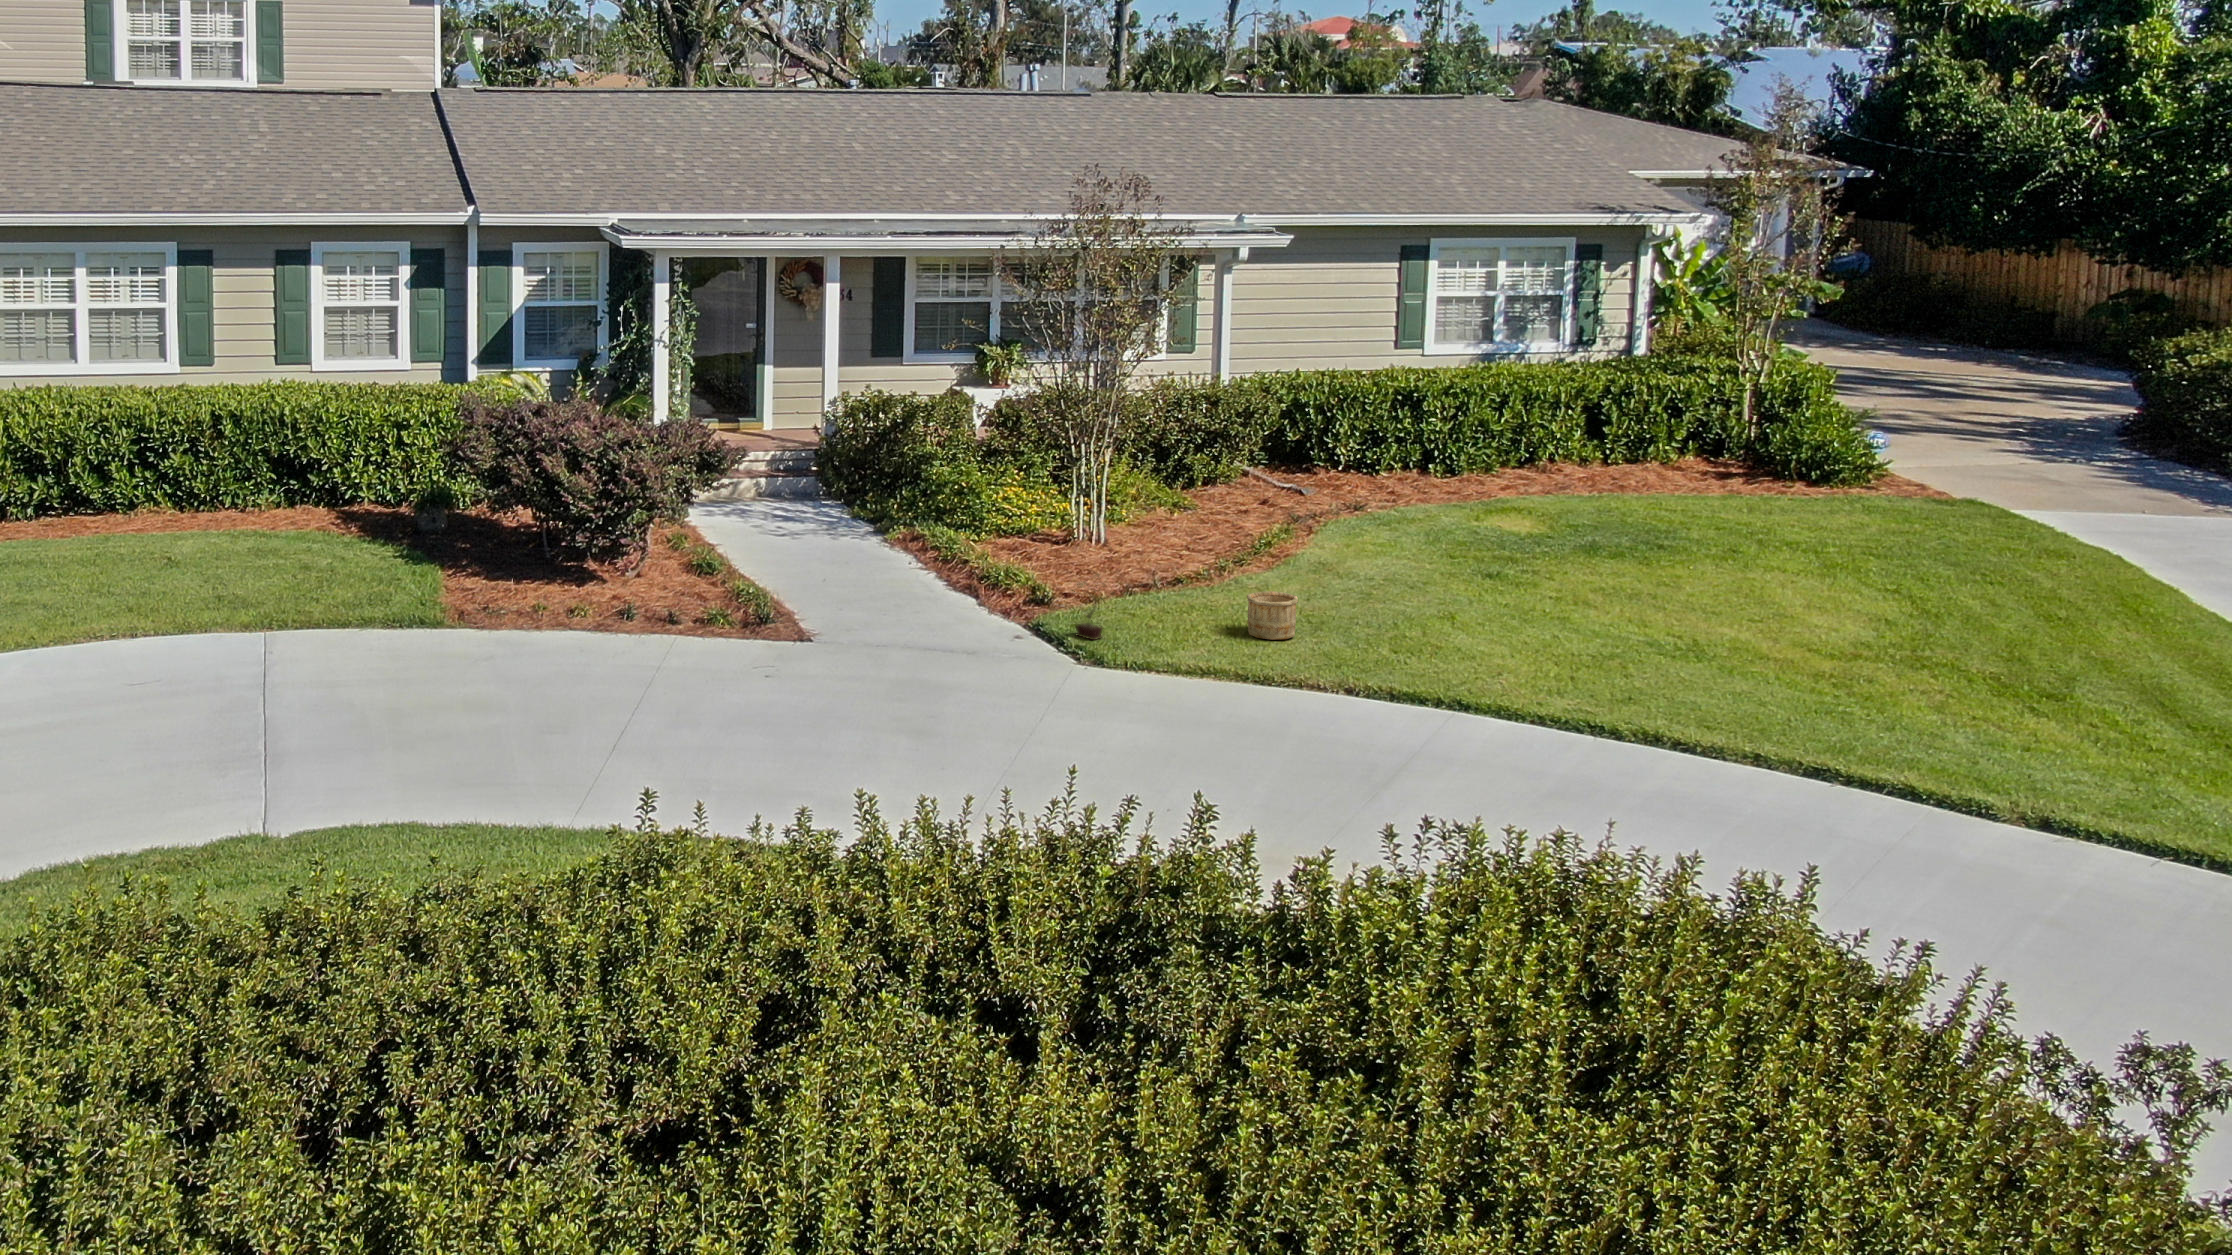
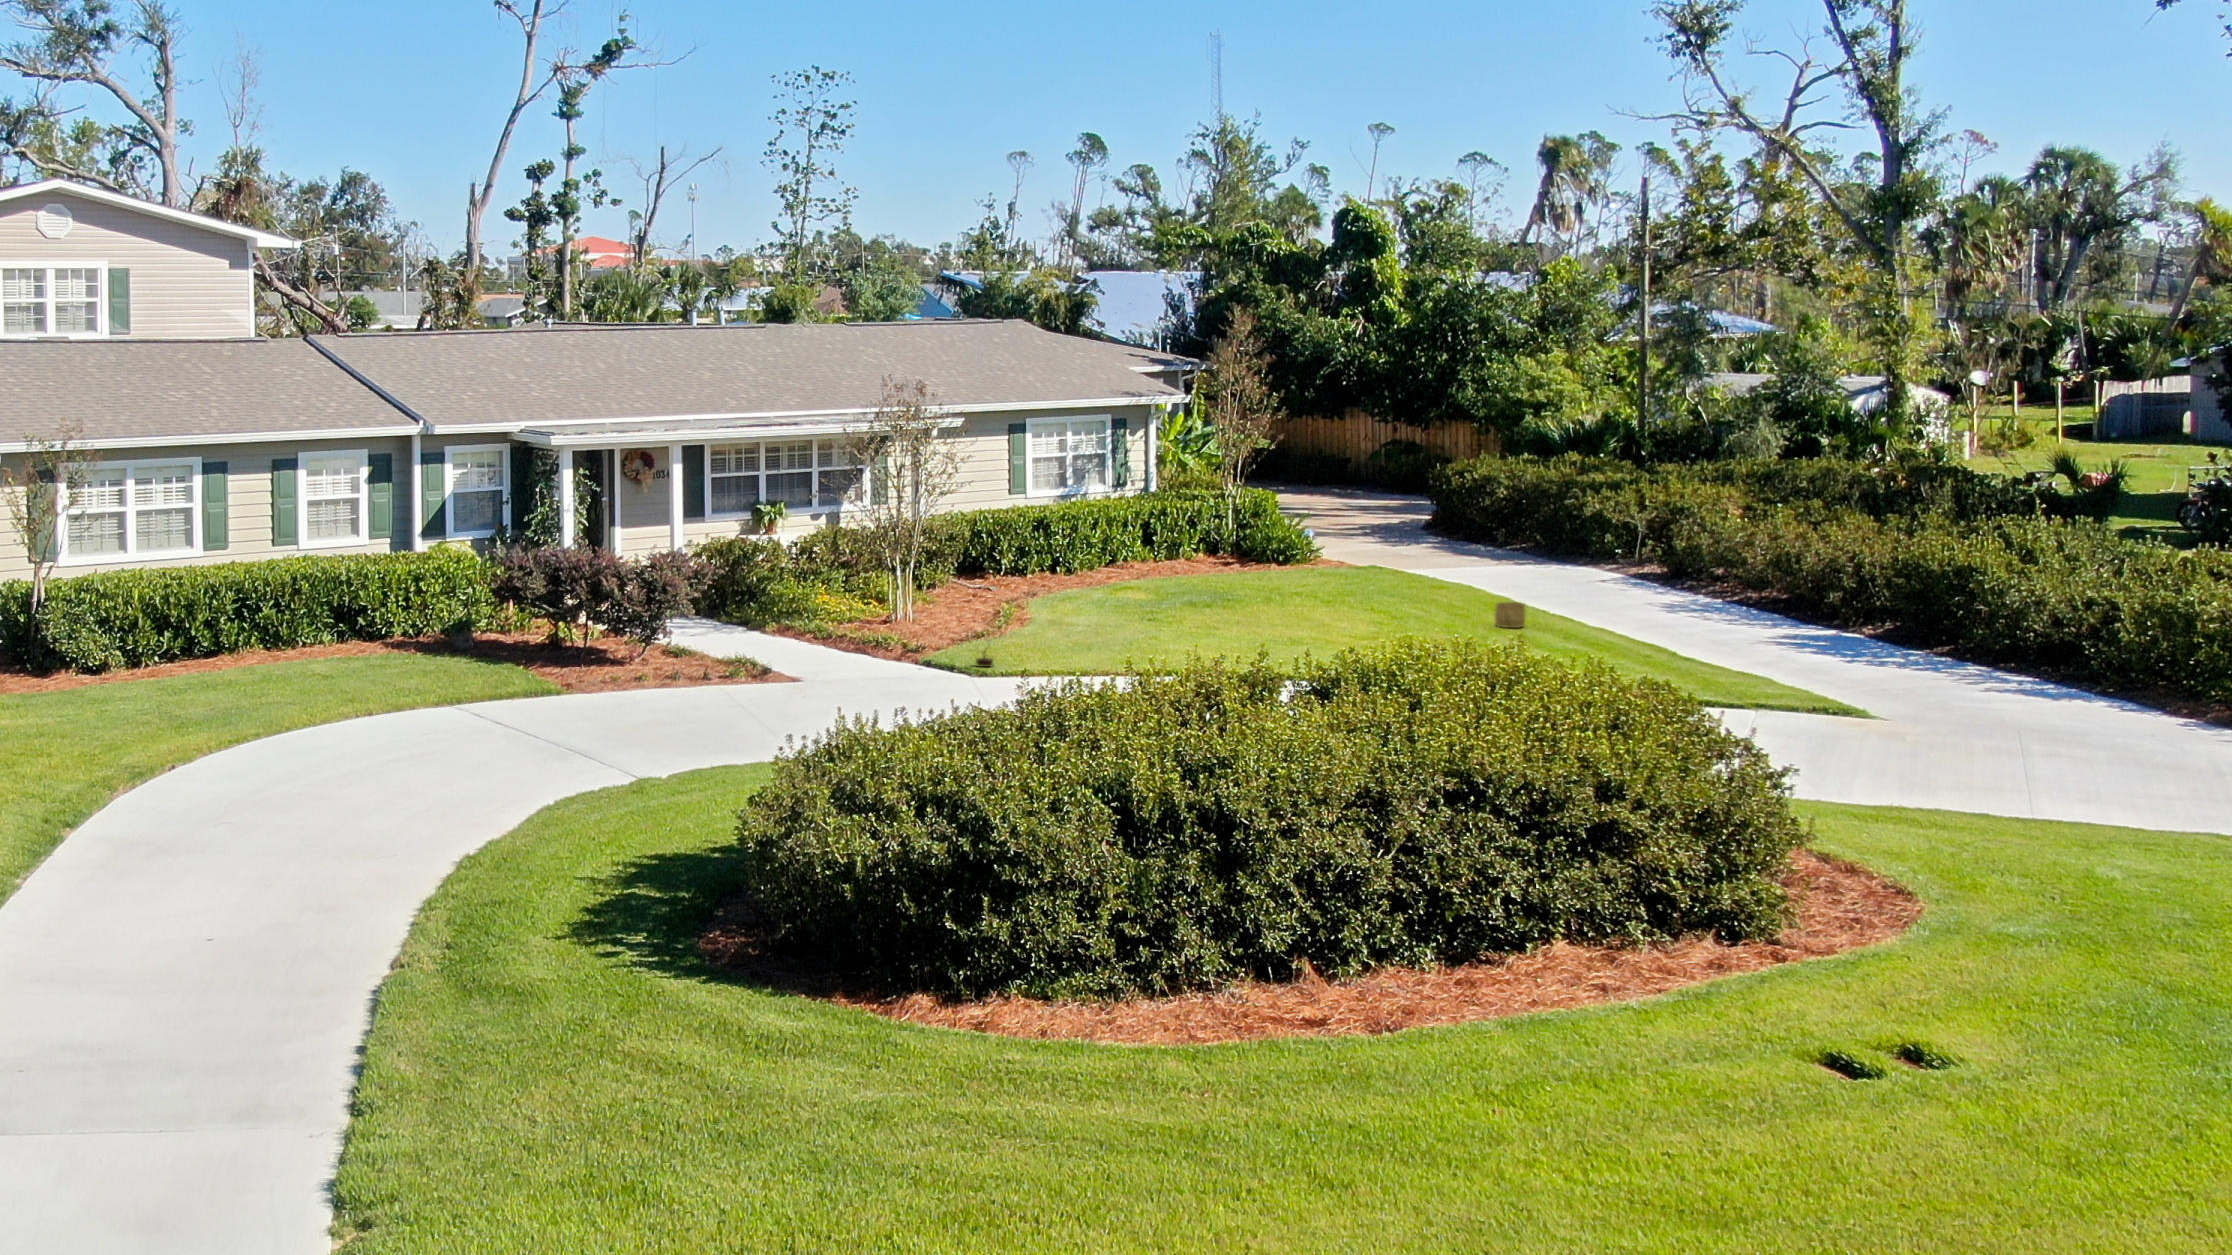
wooden bucket: present [1247,591,1298,640] -> present [1495,602,1525,628]

